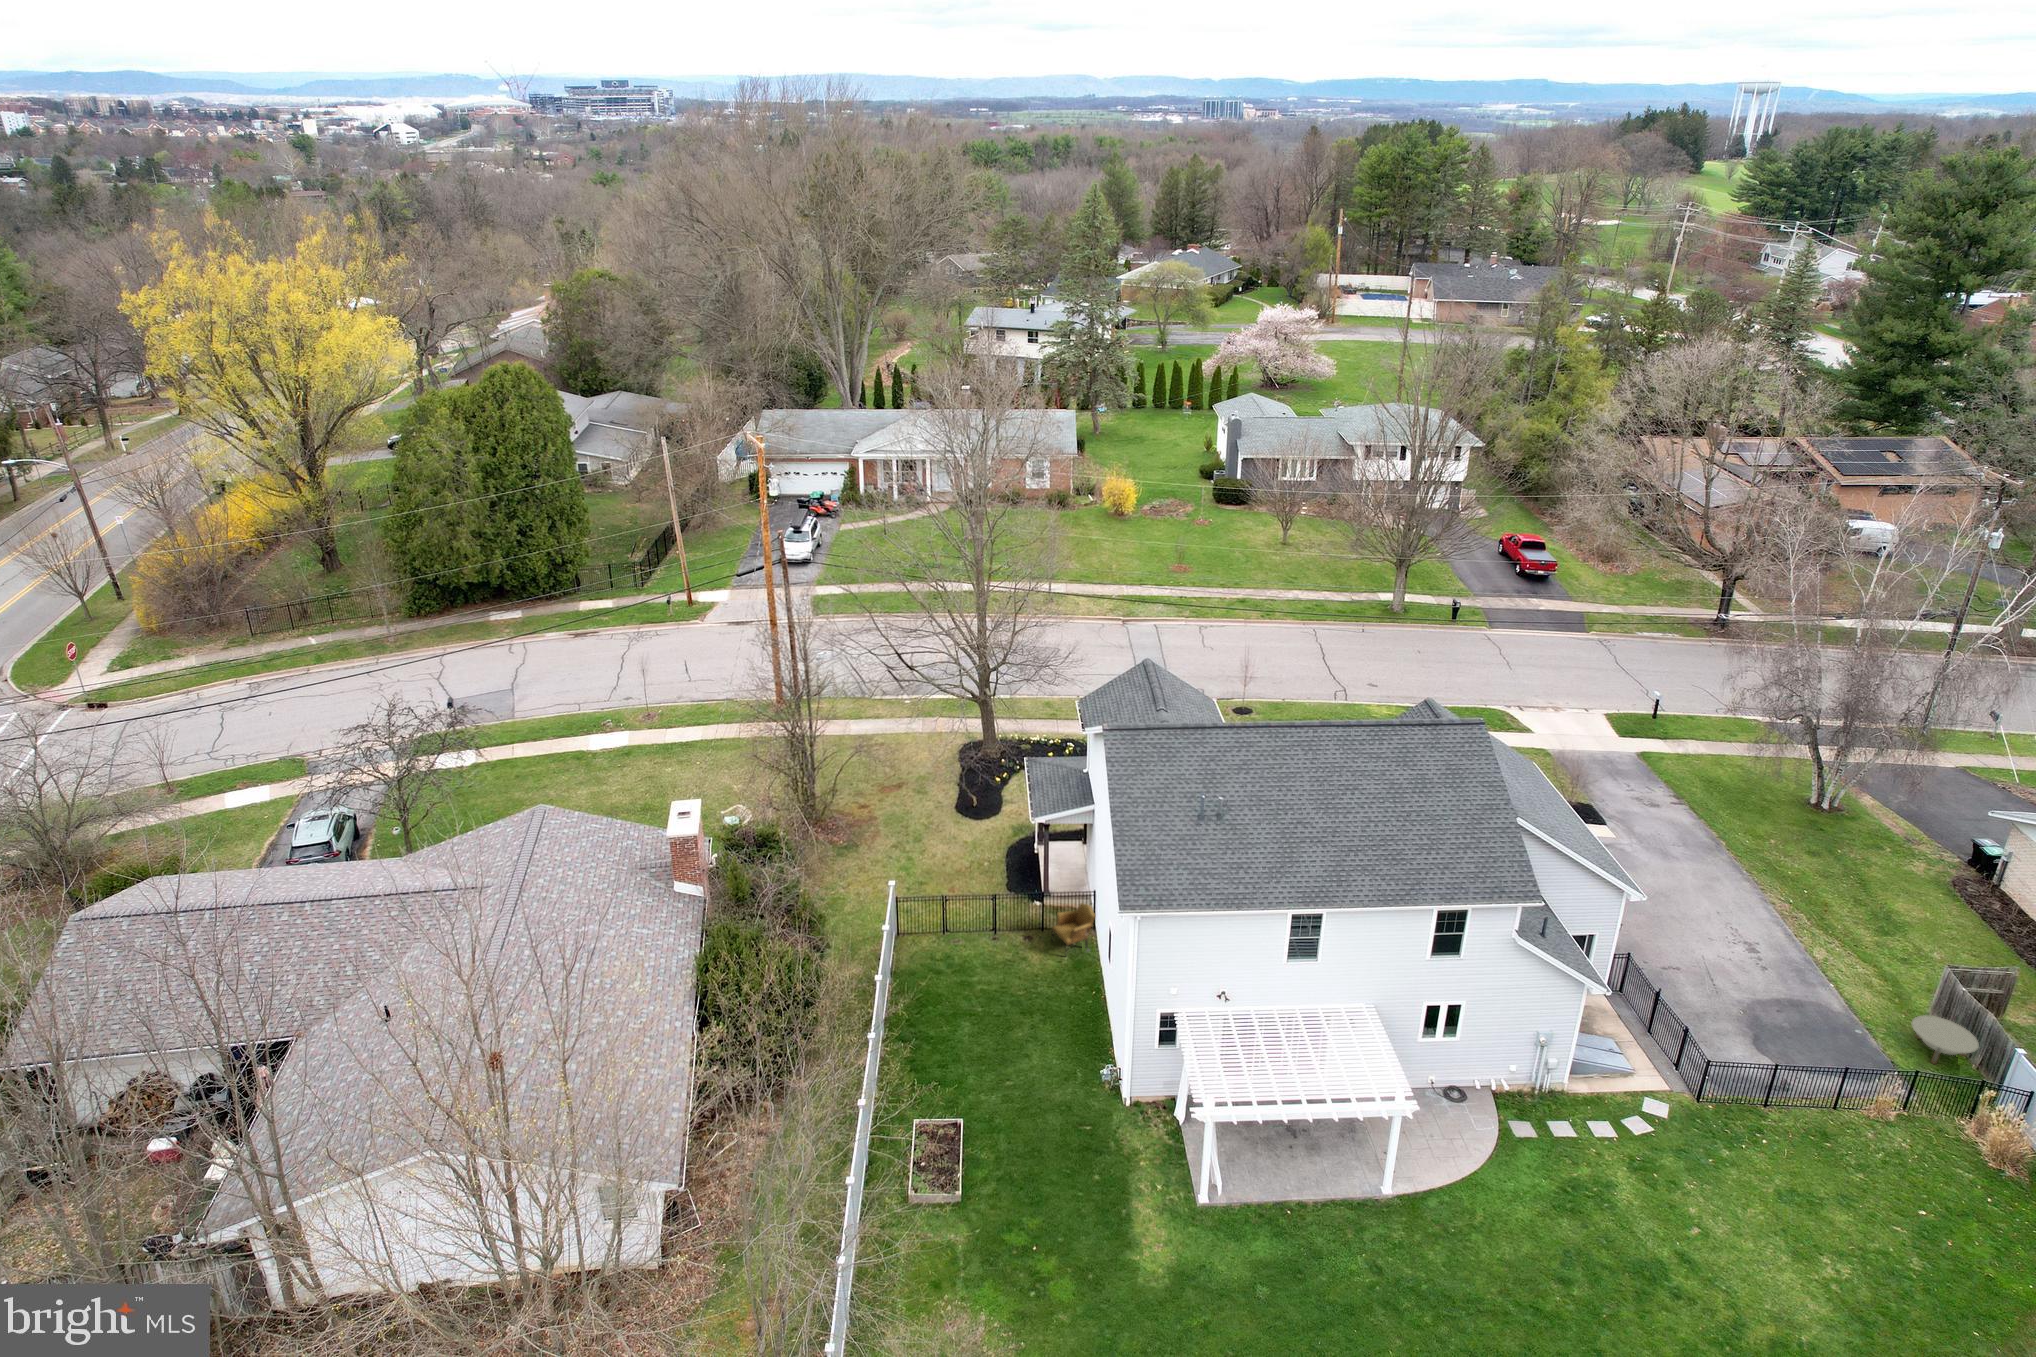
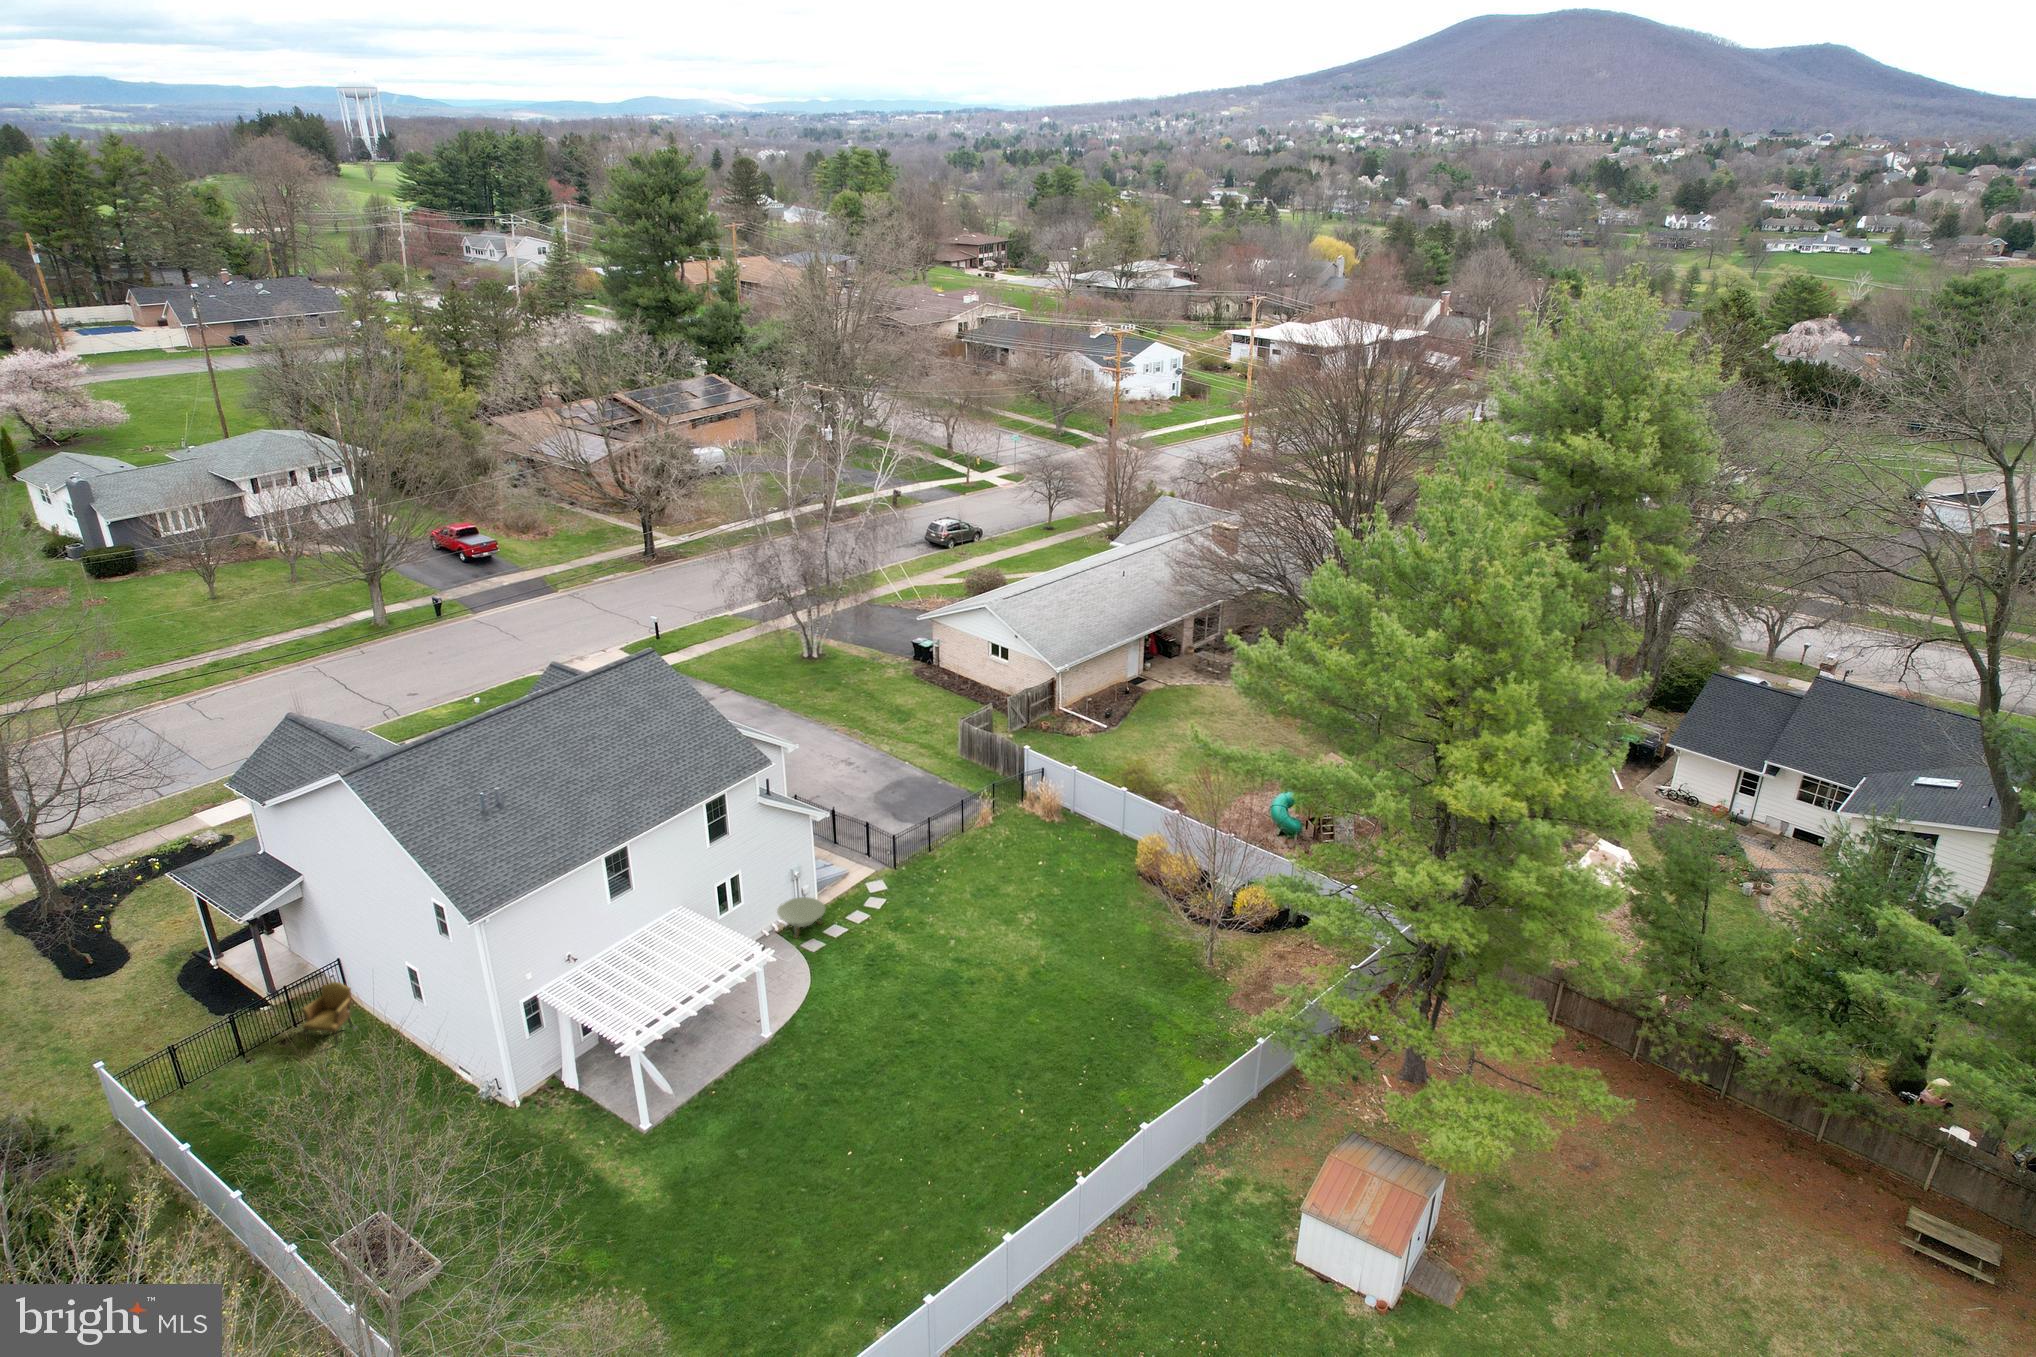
round table: present [1912,1015,1979,1064] -> present [777,897,825,938]

